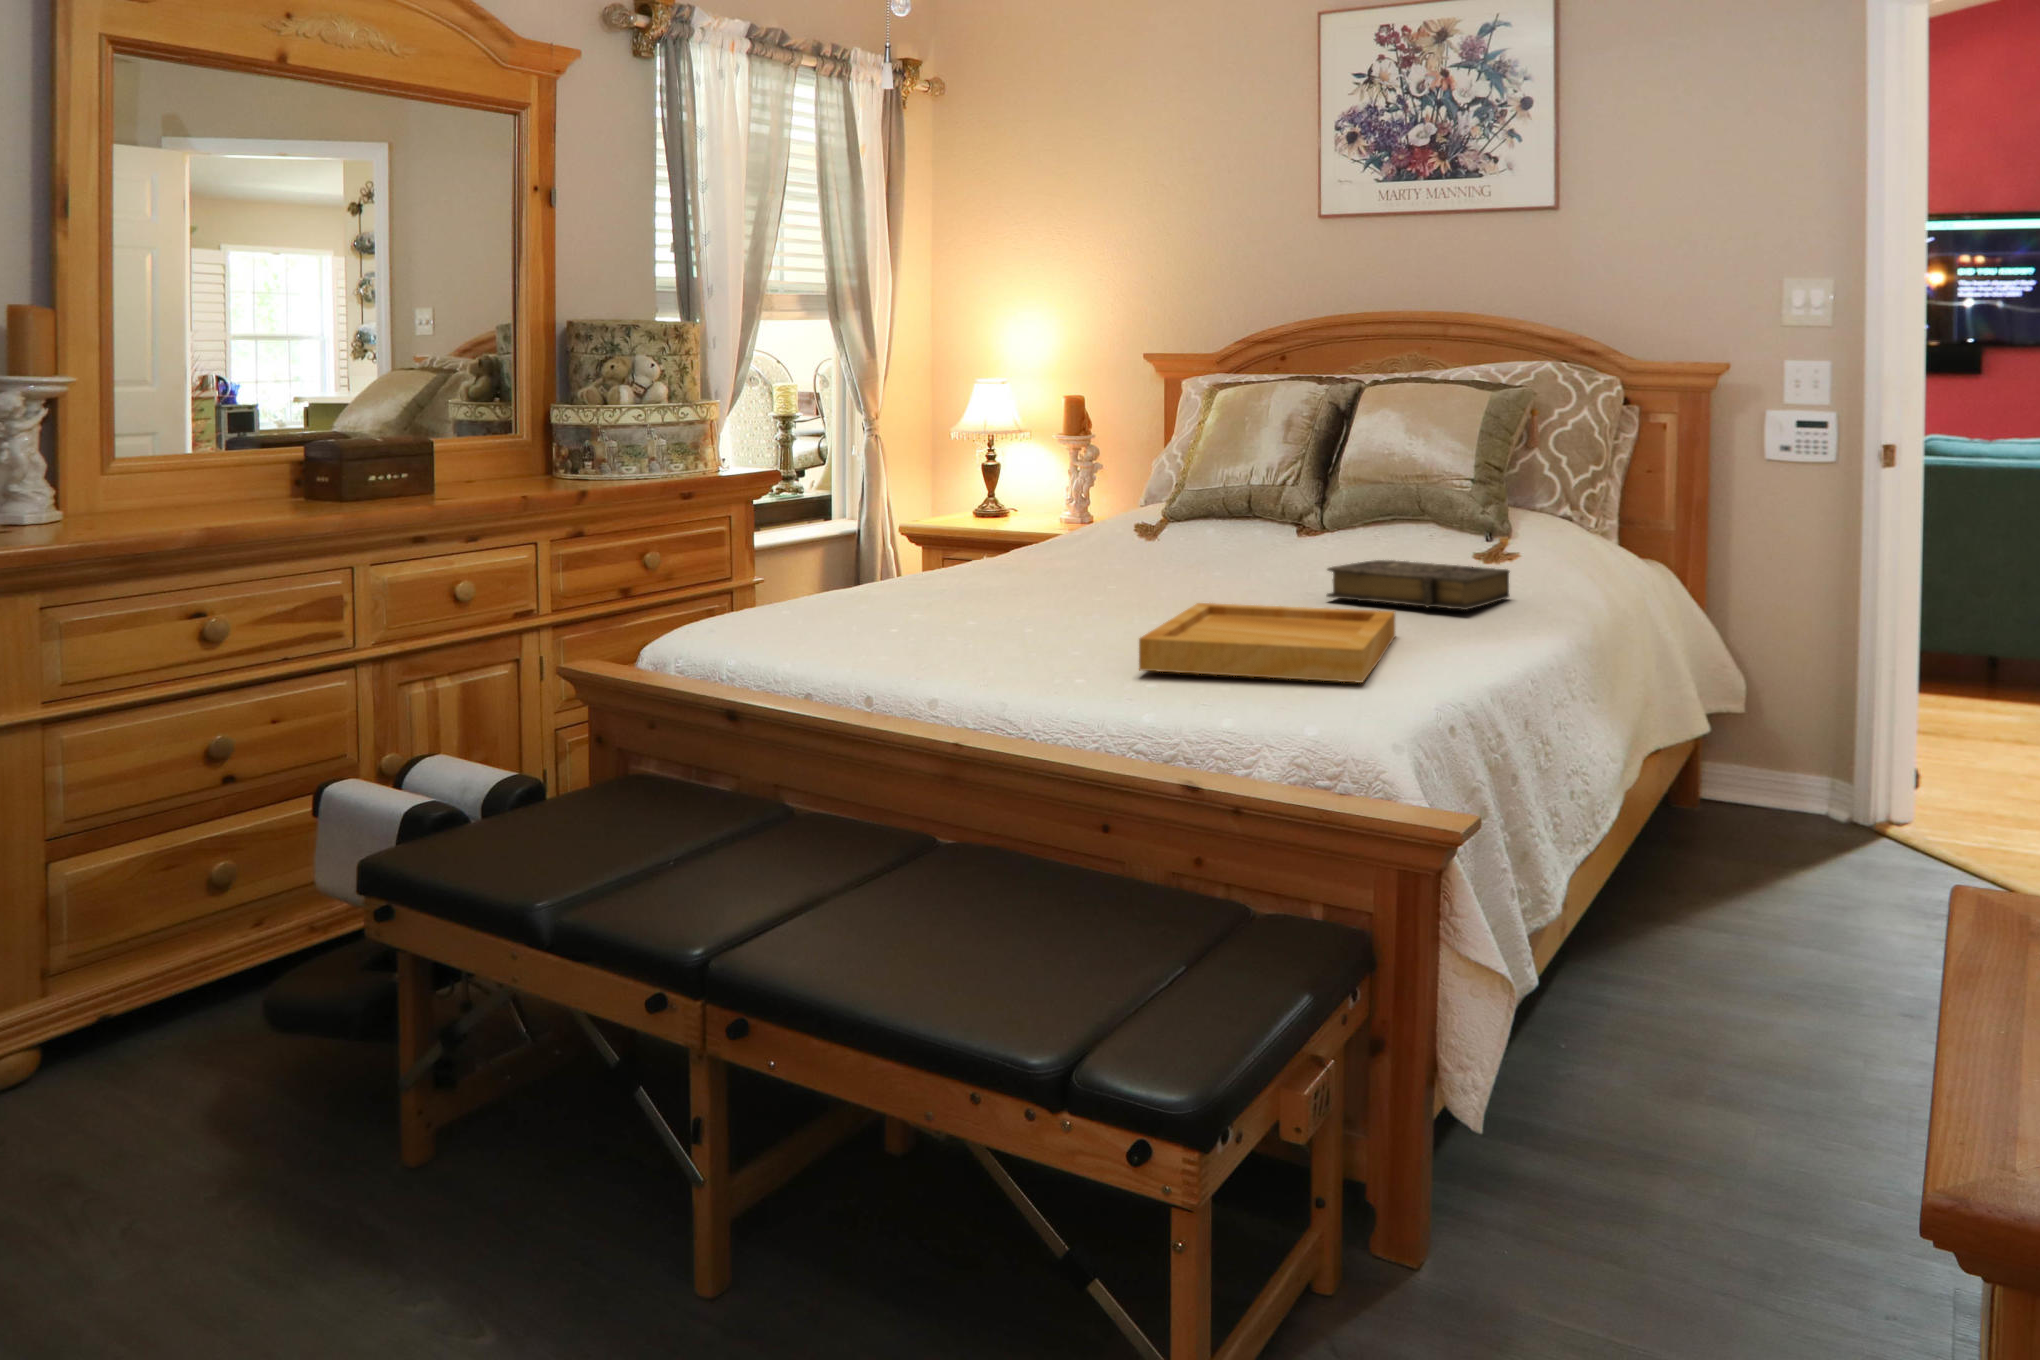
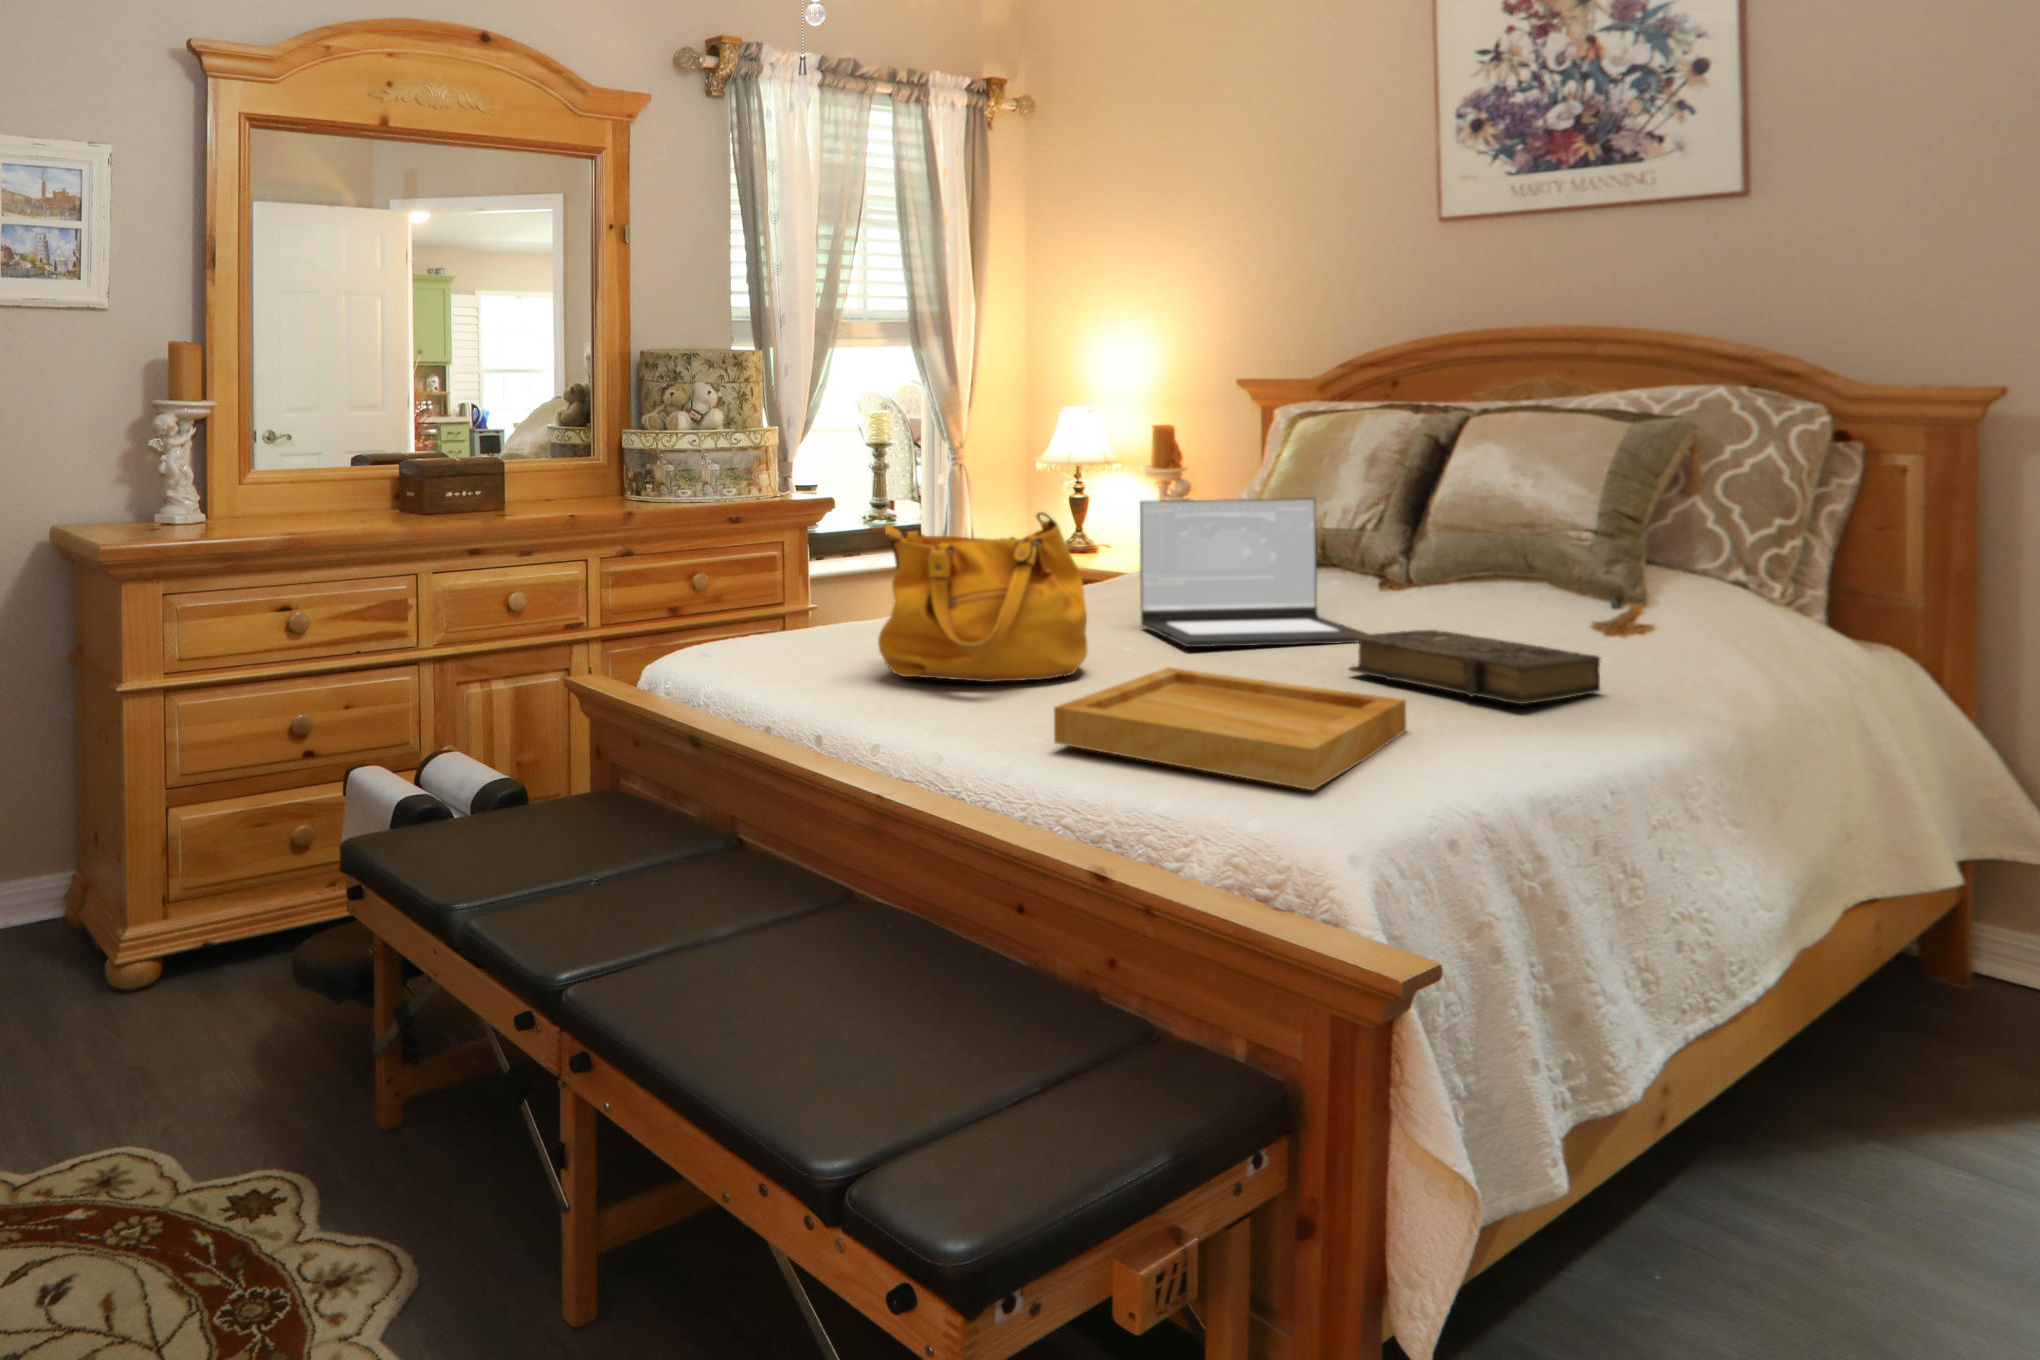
laptop: none [1131,457,1328,589] -> present [1140,498,1368,647]
handbag: none [930,473,1115,632] -> present [878,512,1087,682]

